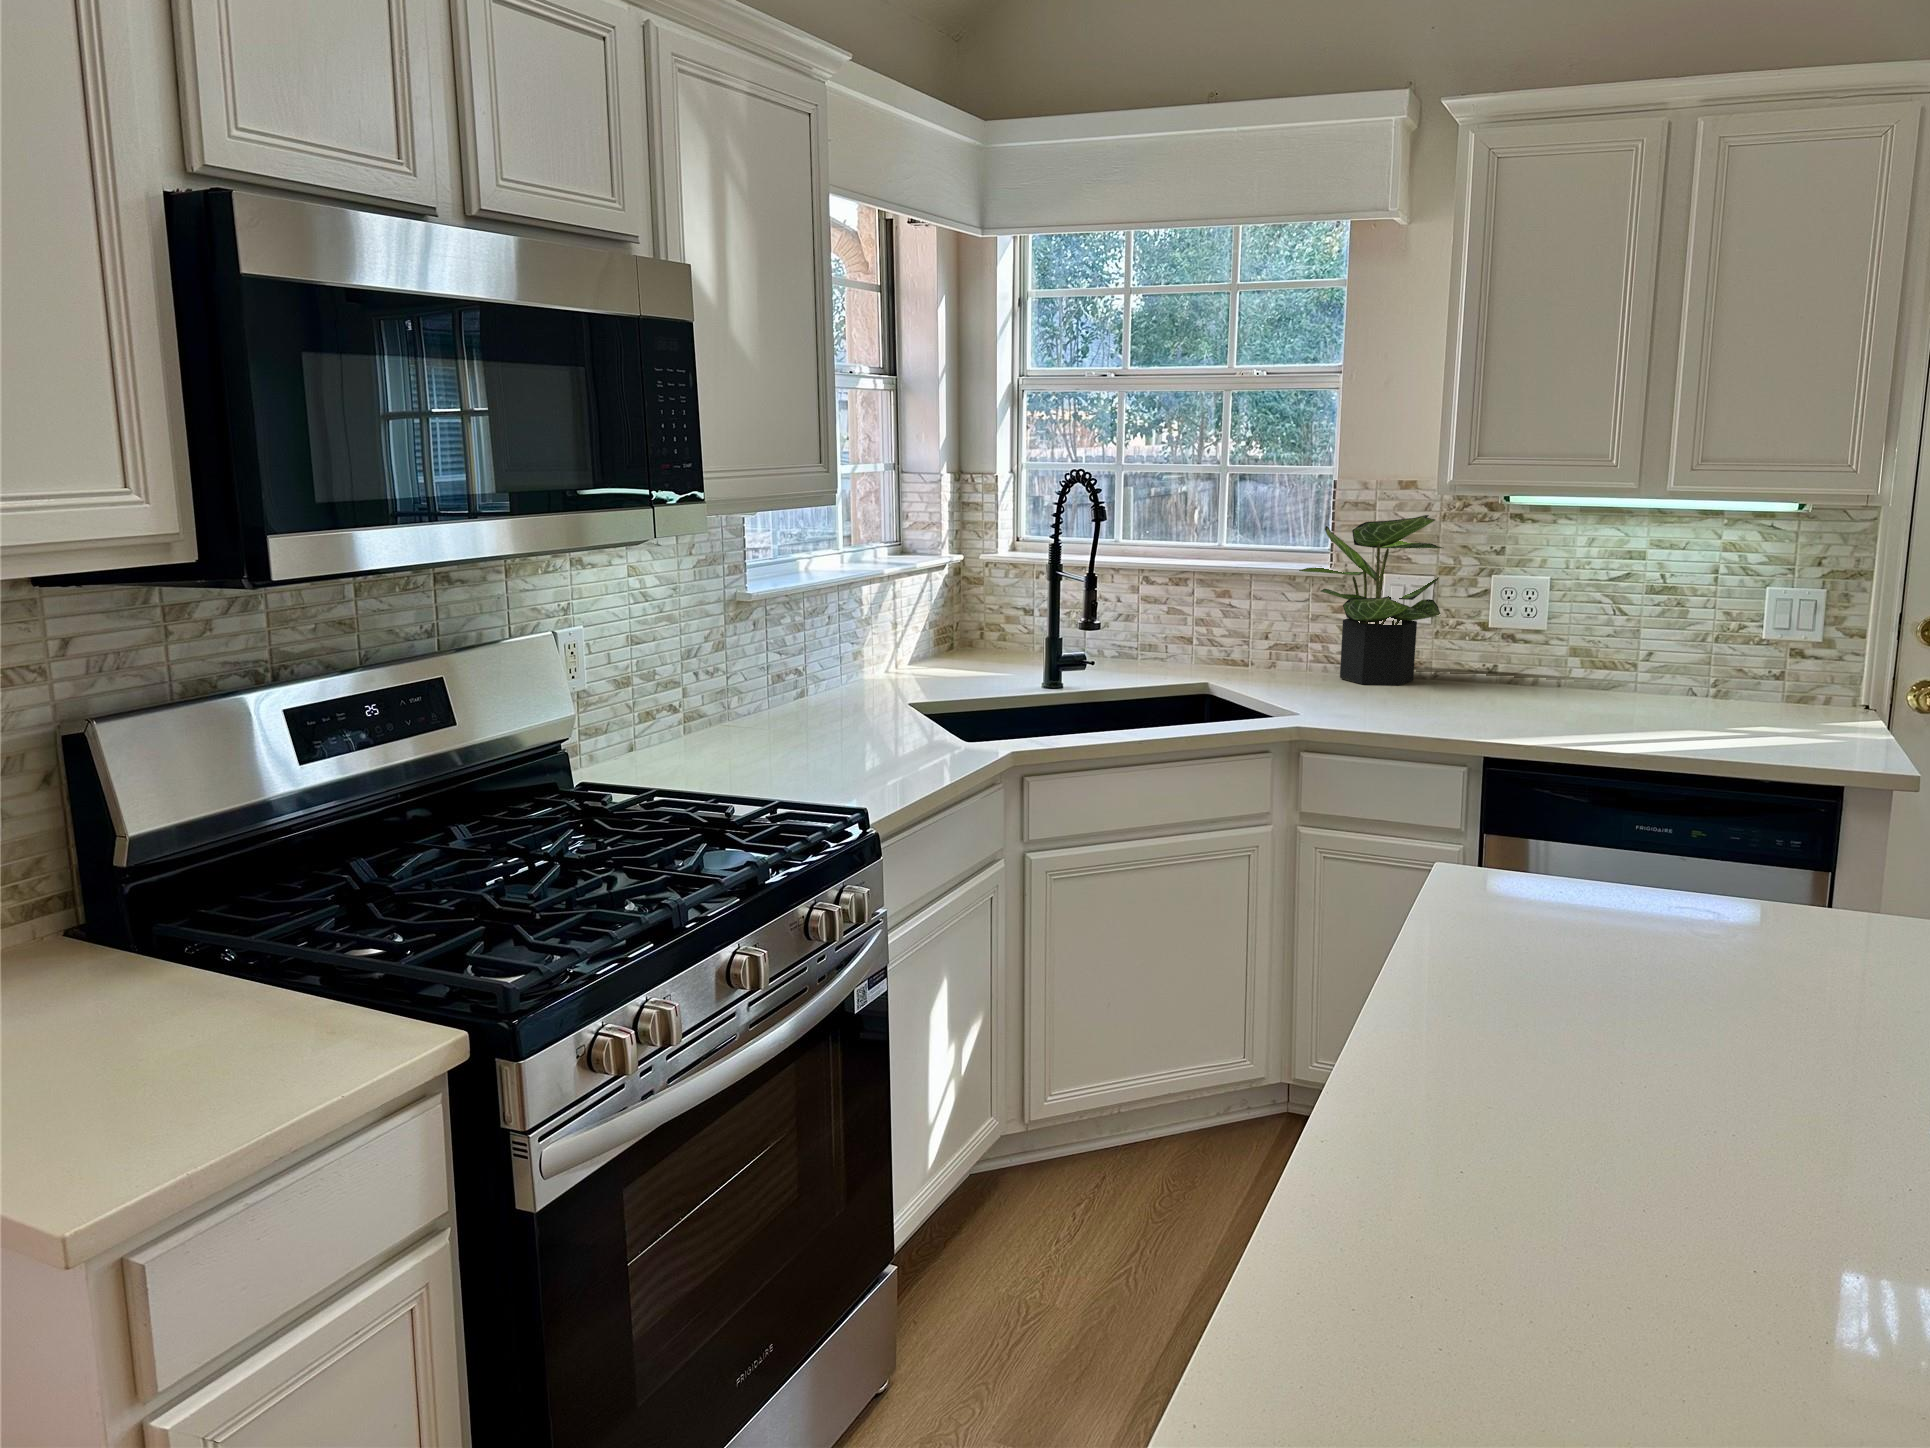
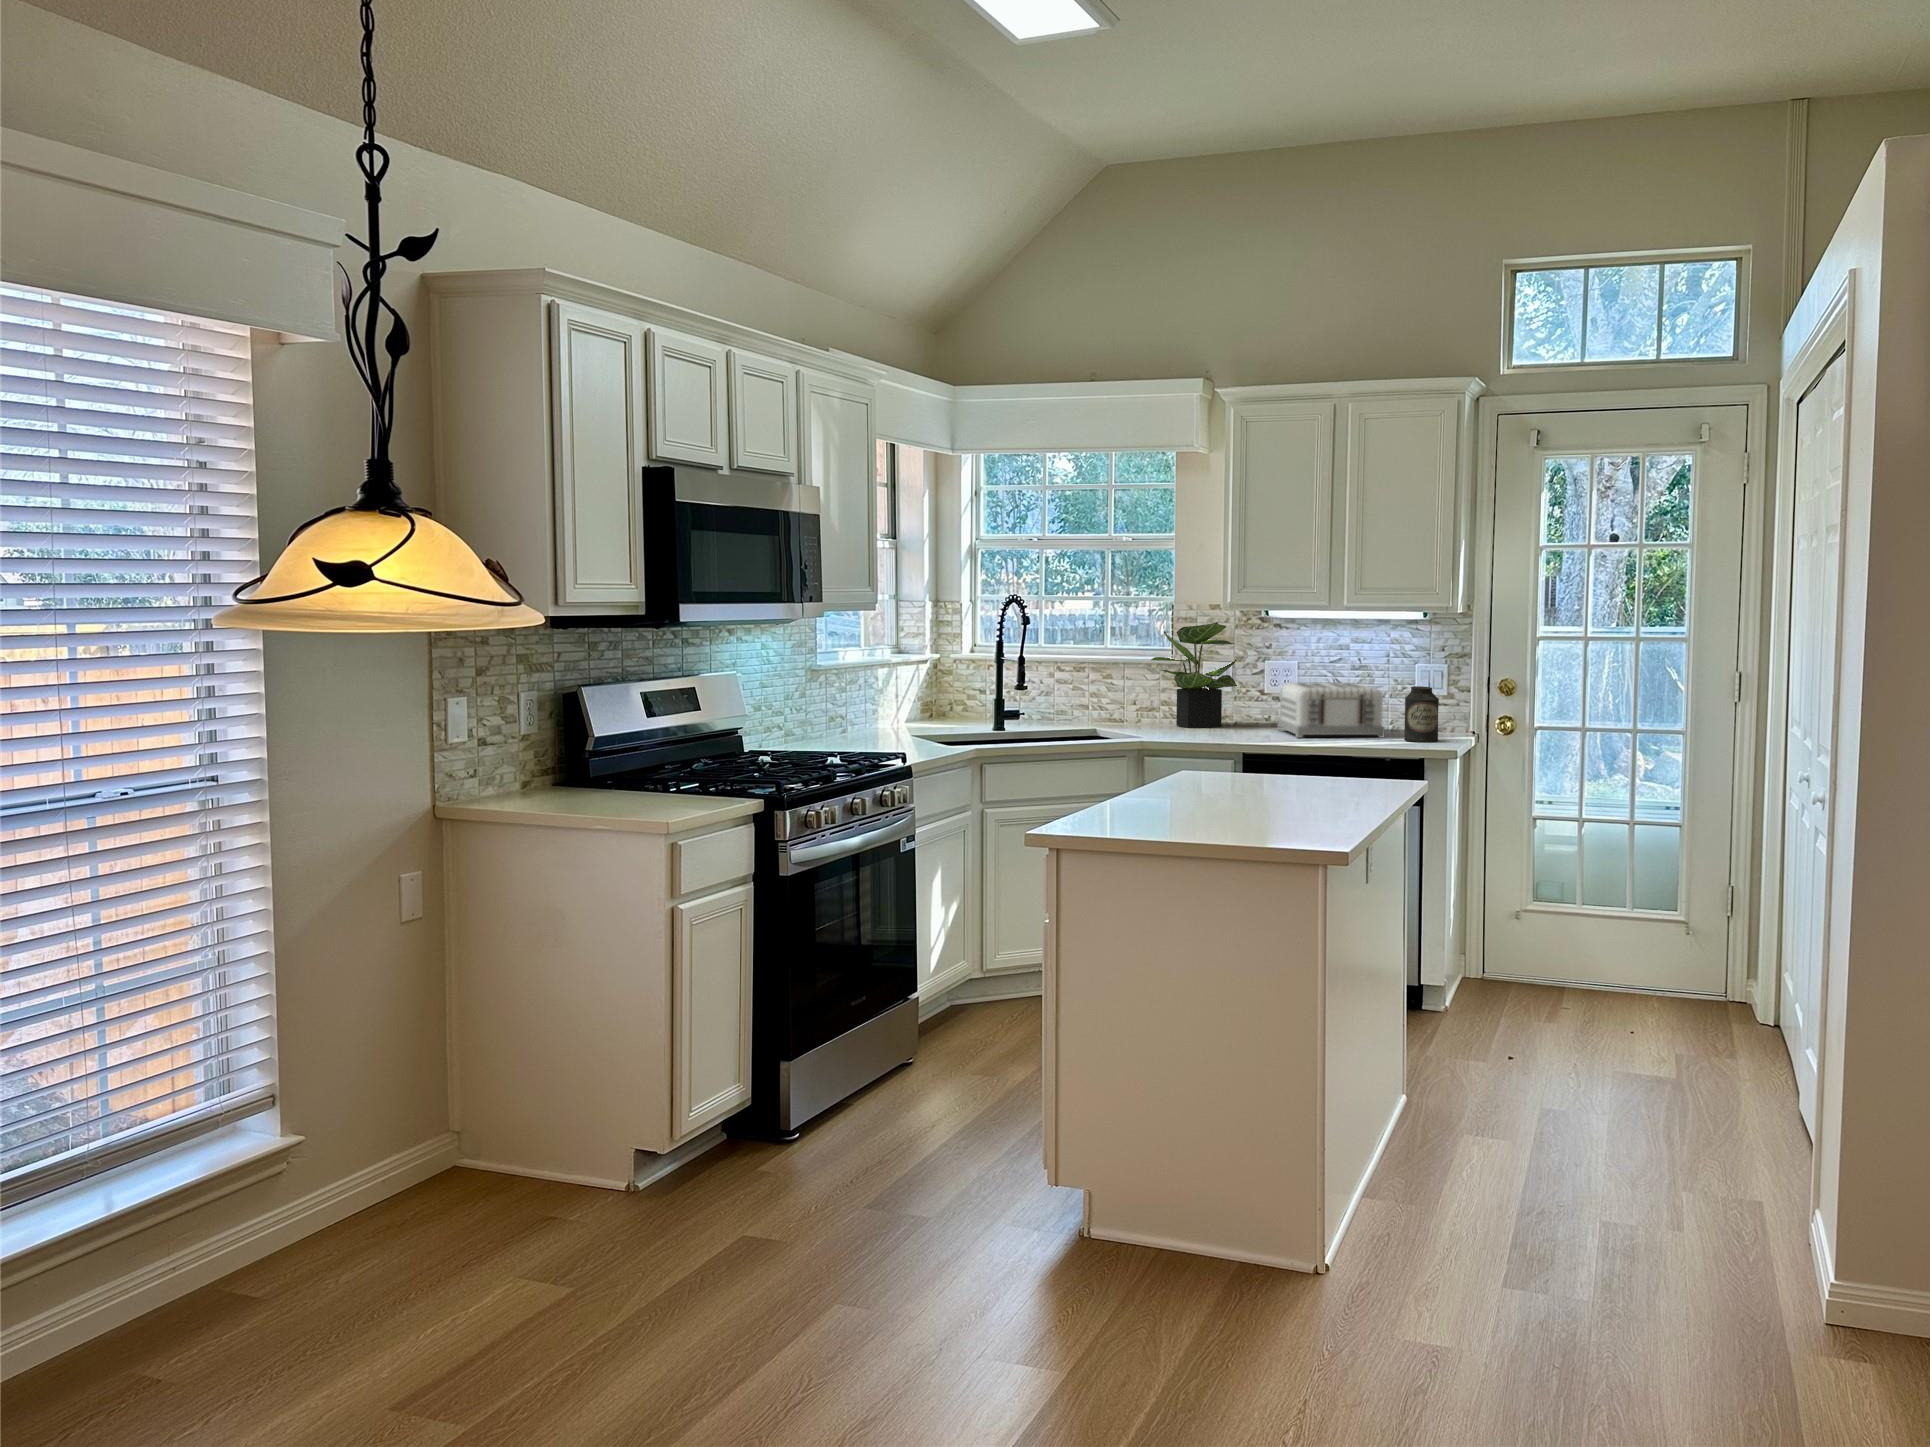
toaster: none [1520,618,1739,726] -> present [1278,683,1385,738]
canister: none [1791,641,1871,747] -> present [1404,686,1439,742]

